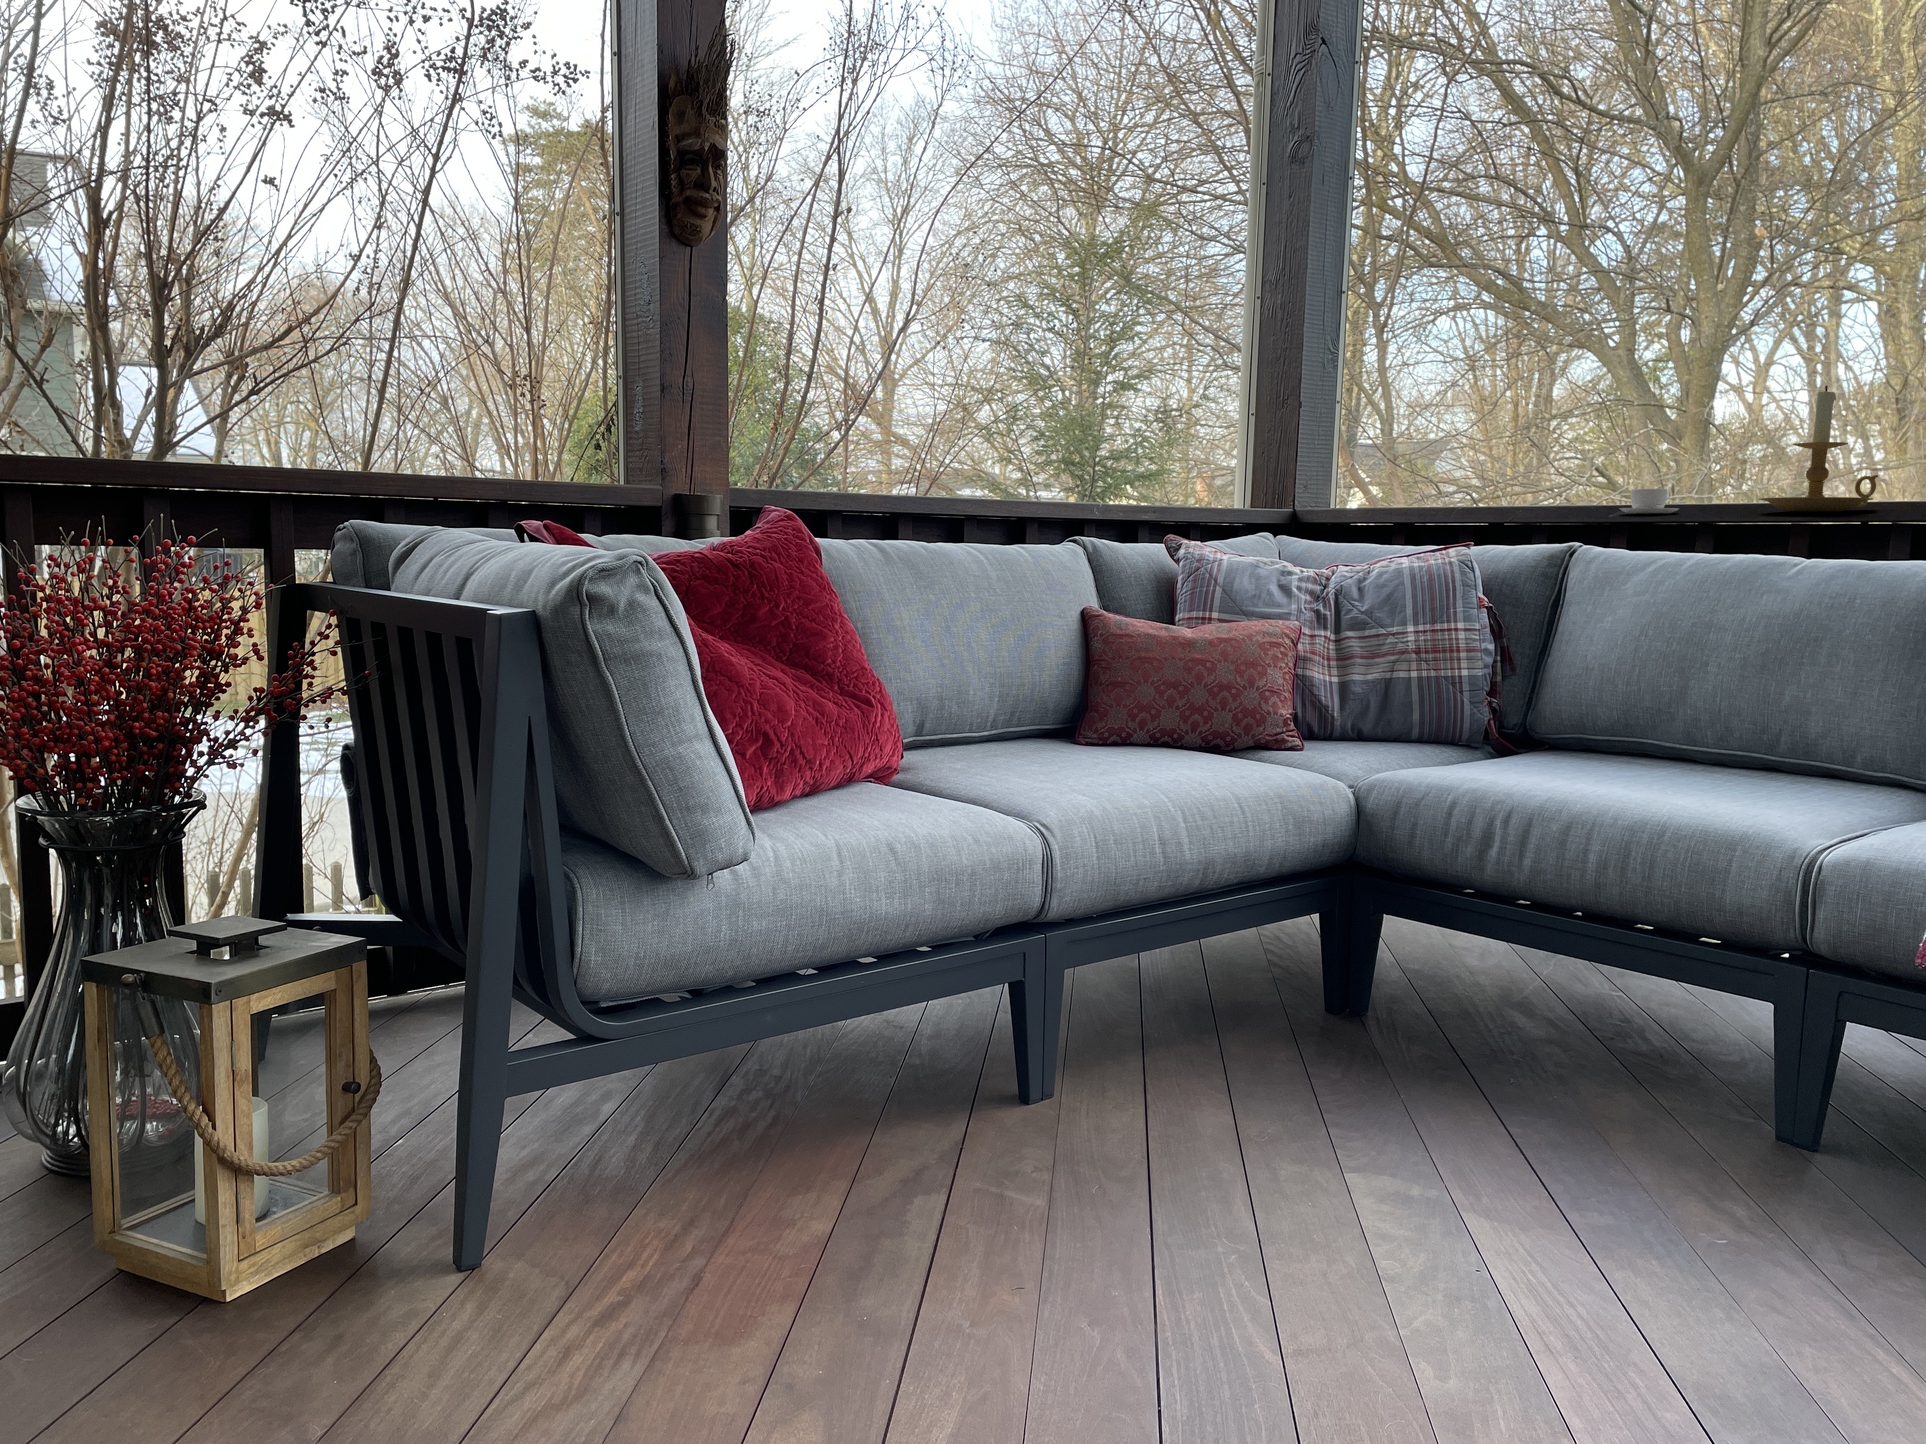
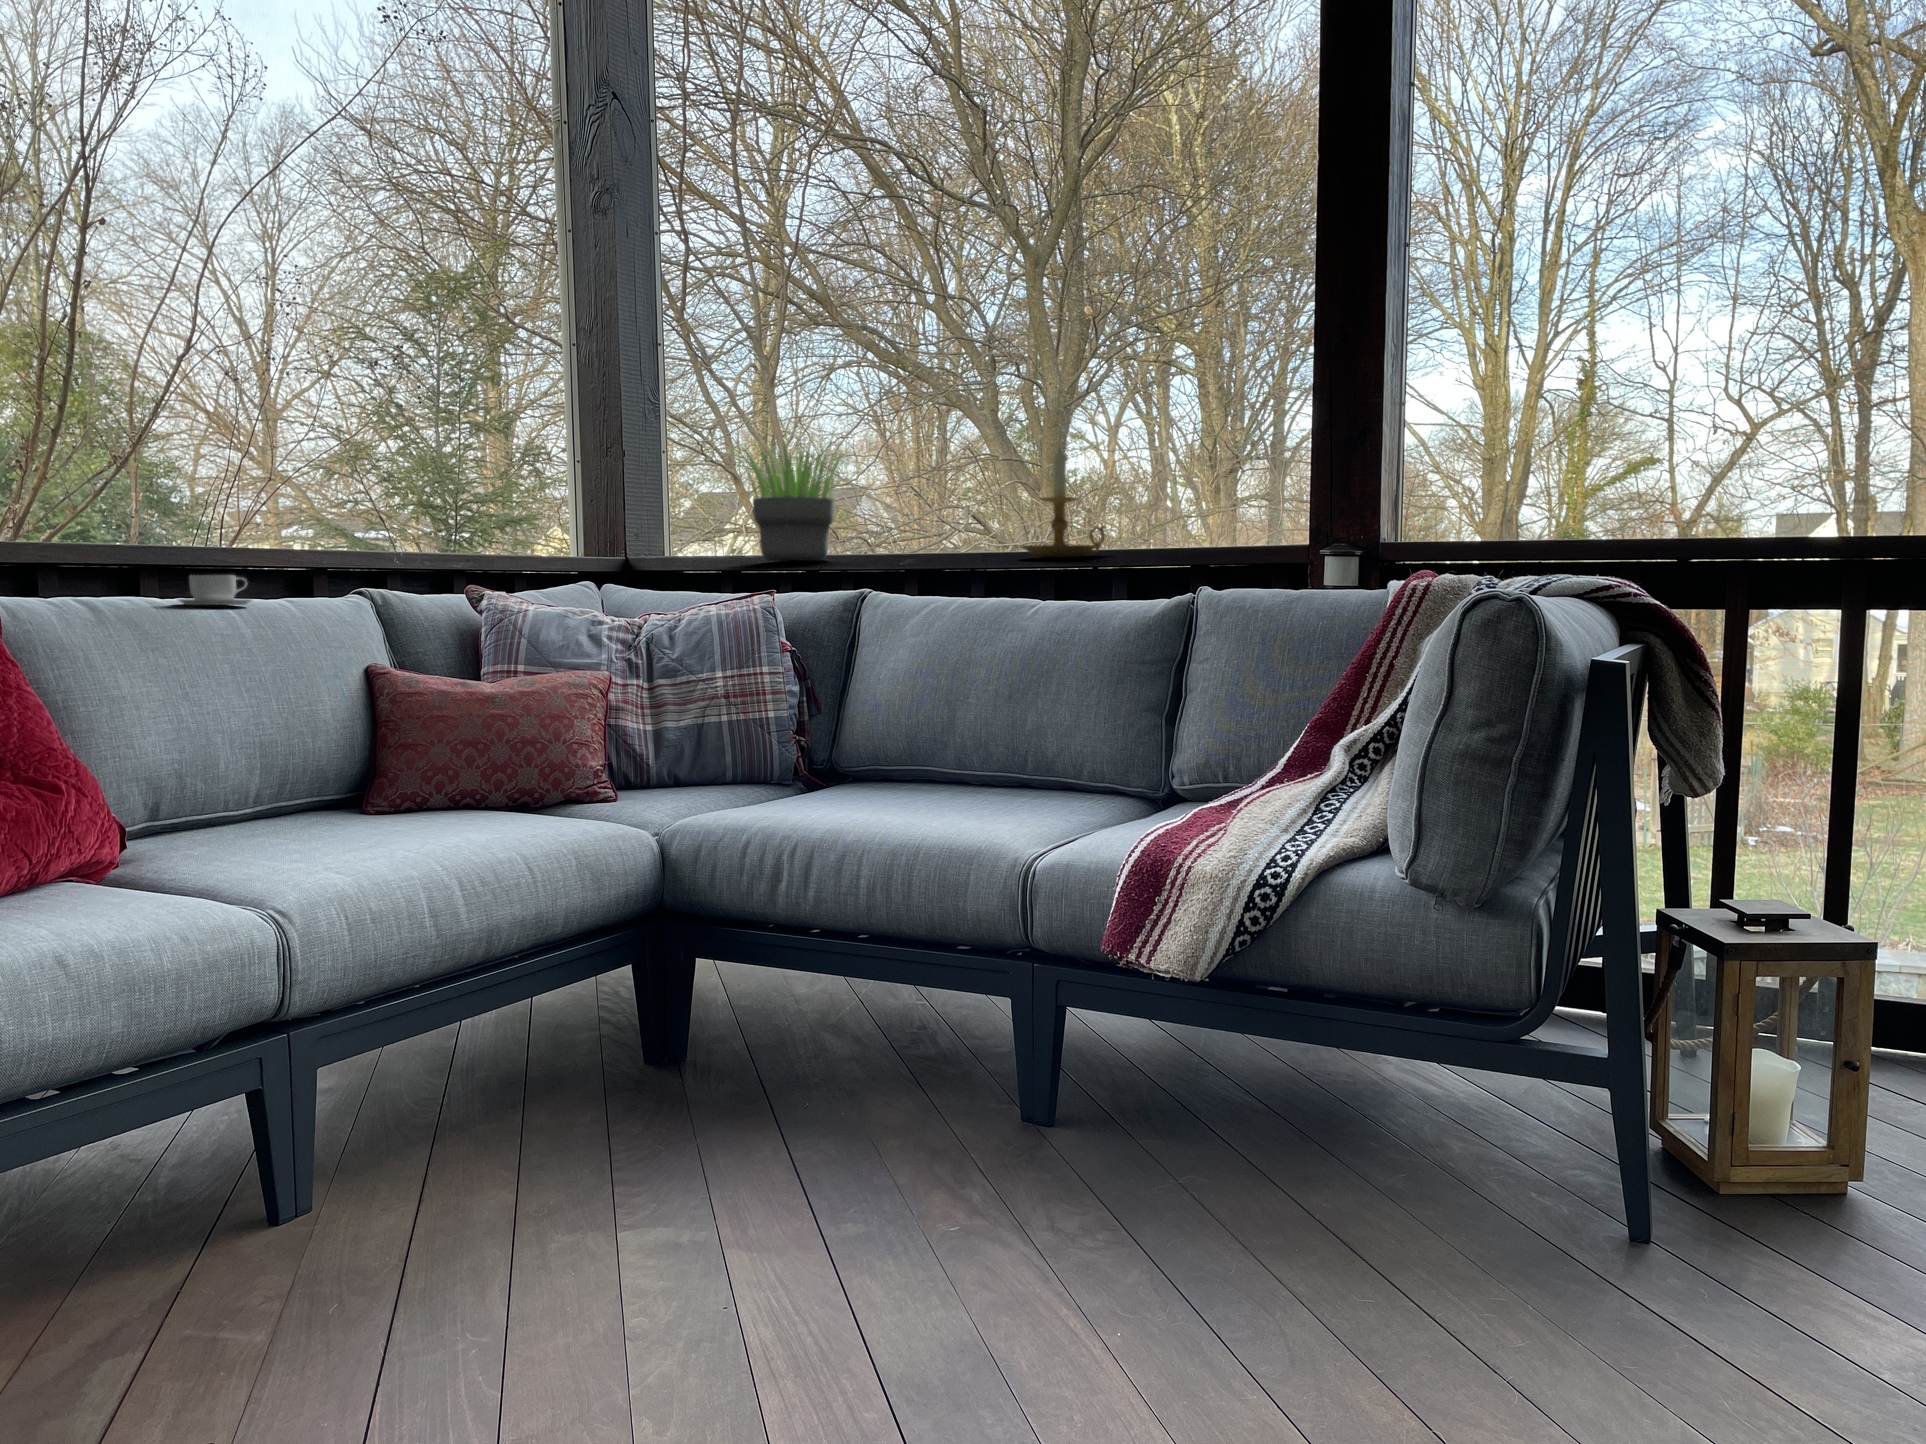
potted plant: none [1411,379,1568,513] -> present [737,441,844,562]
coffee cup: present [1619,489,1678,514] -> present [178,575,252,605]

